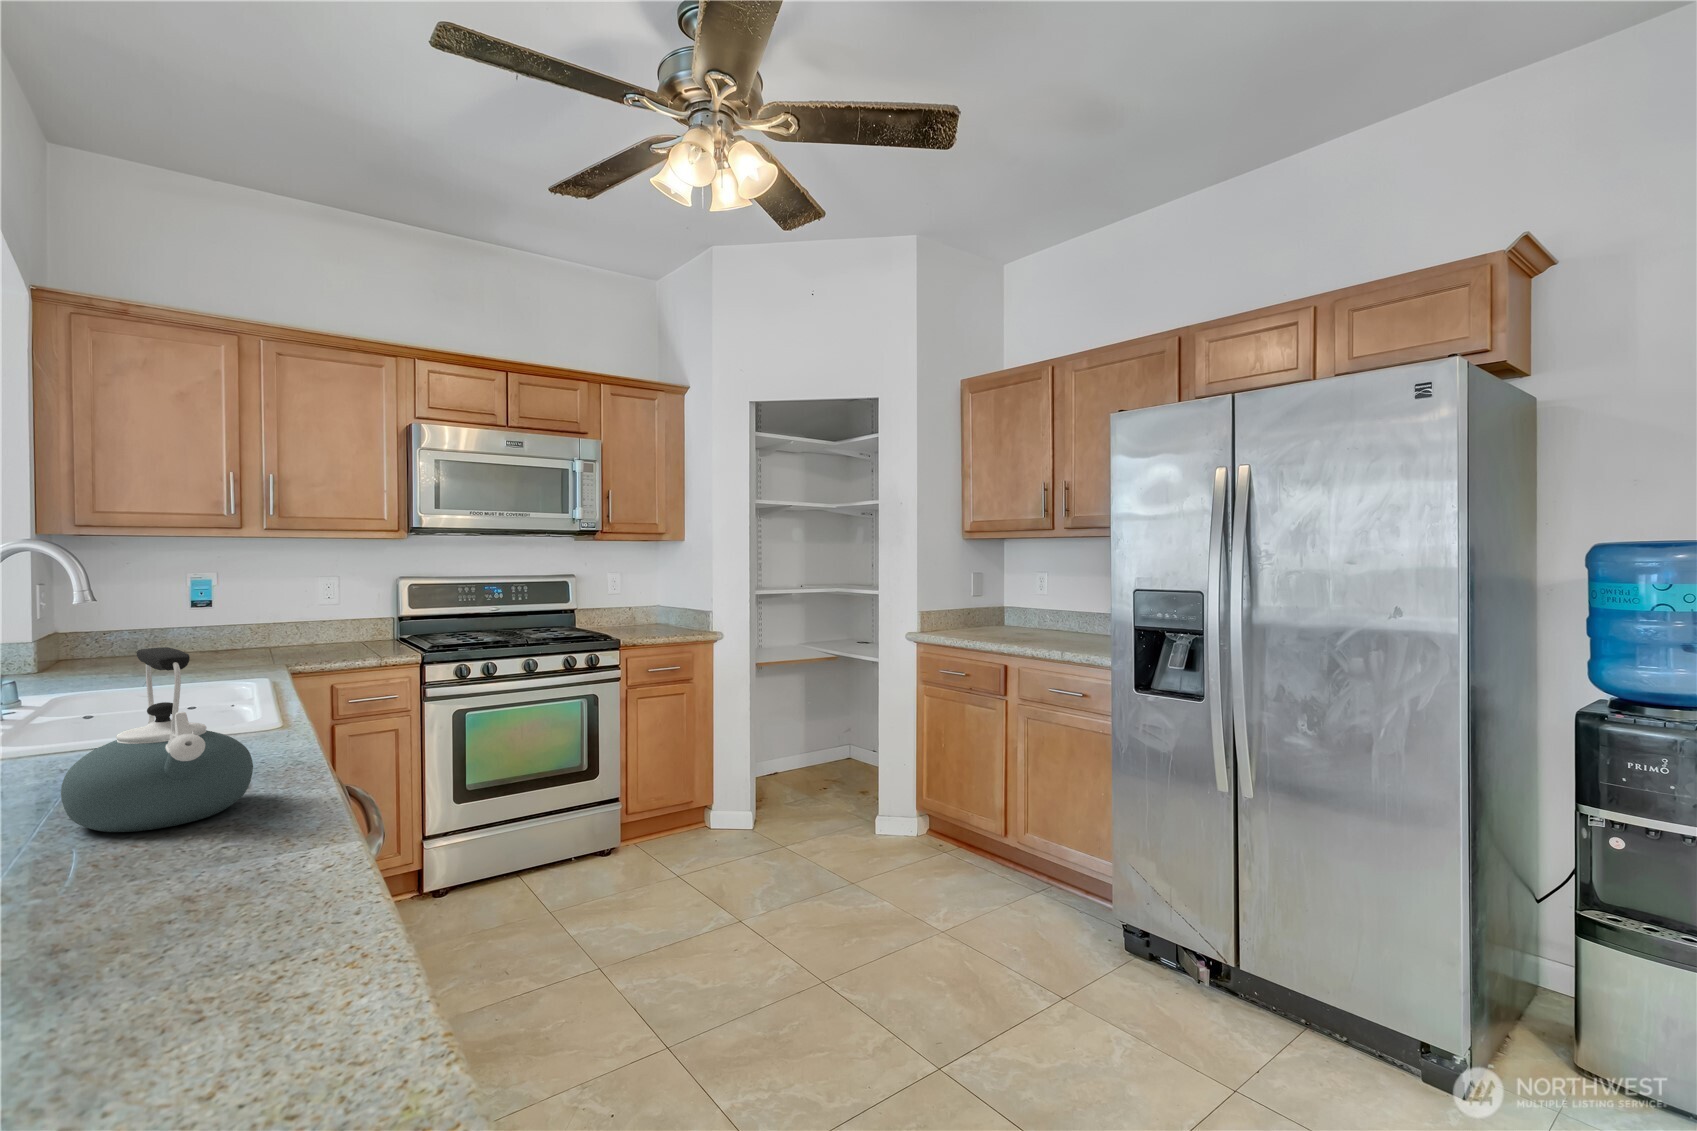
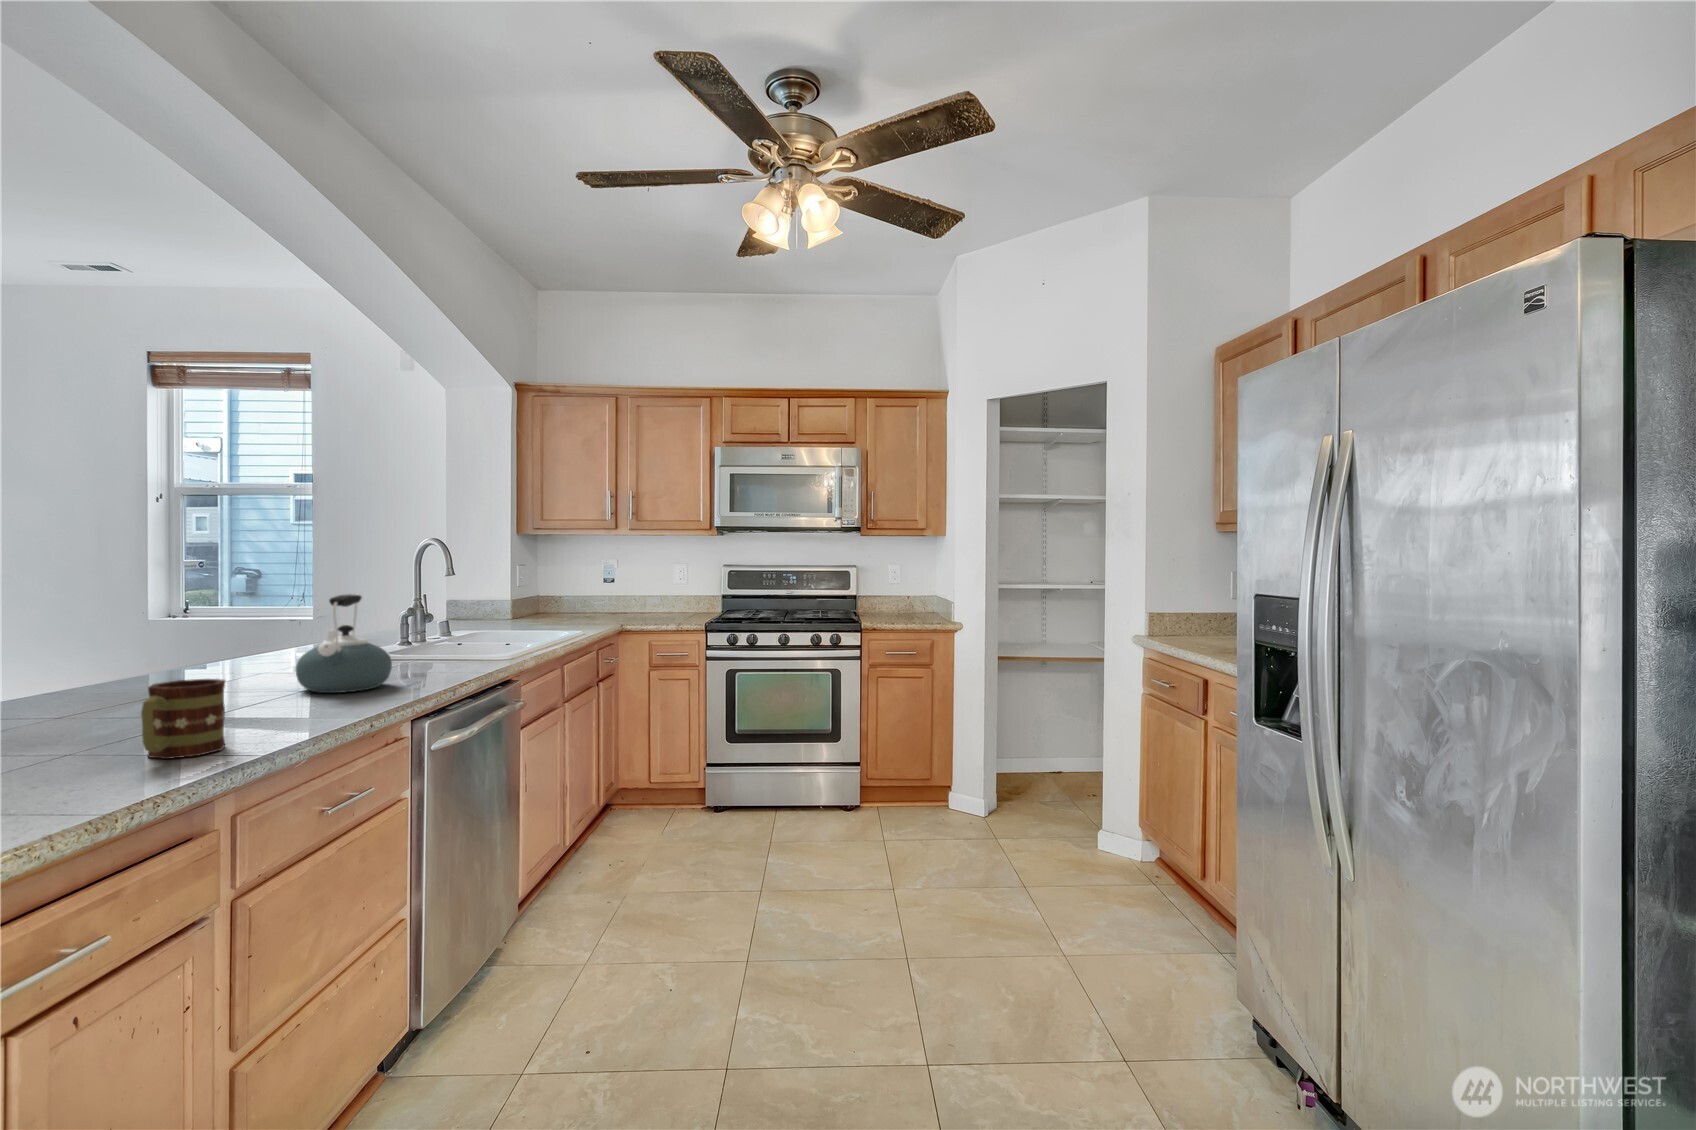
mug: none [180,823,331,1013] -> present [141,679,225,759]

